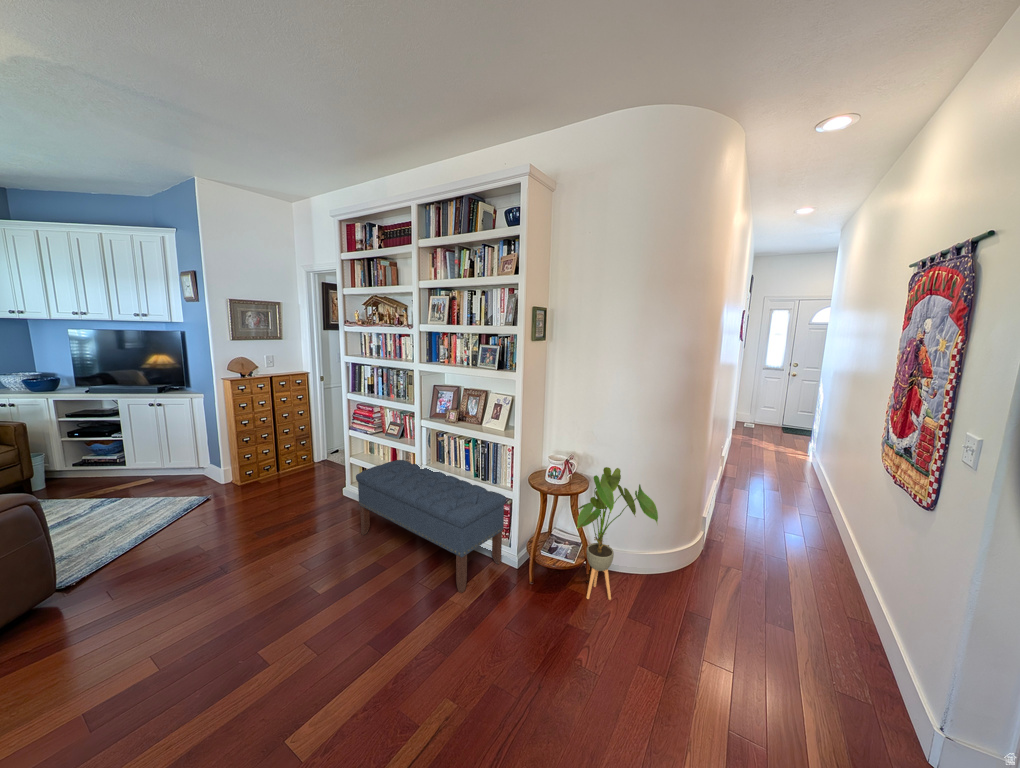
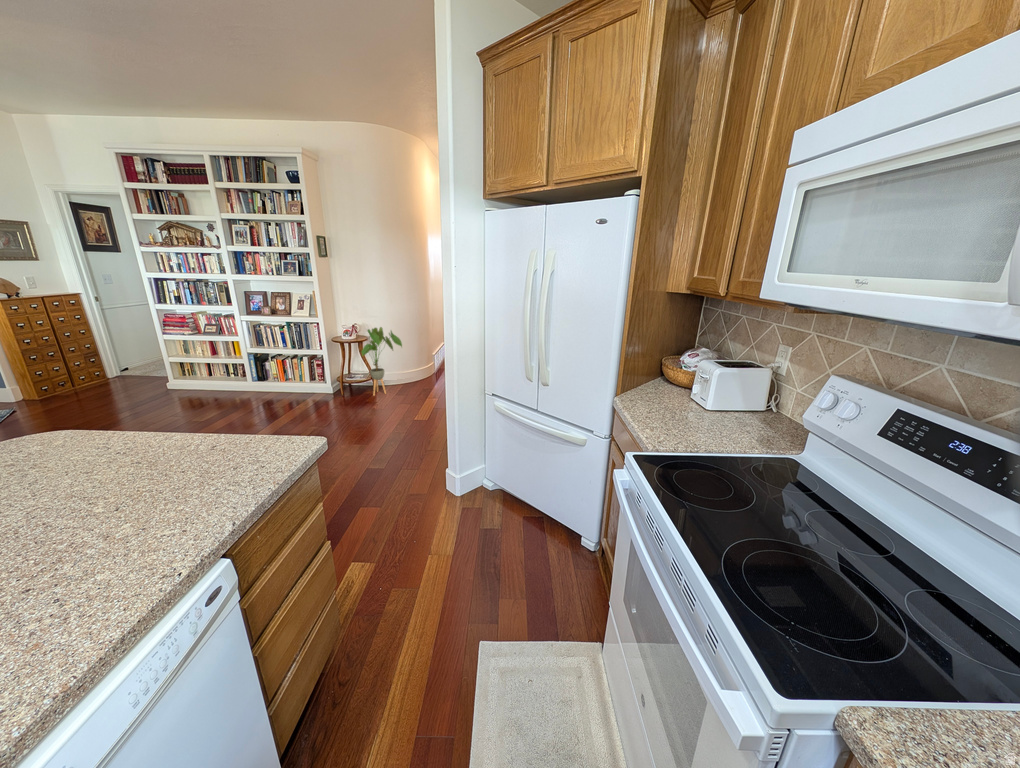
bench: present [356,460,506,593] -> none [194,348,320,406]

